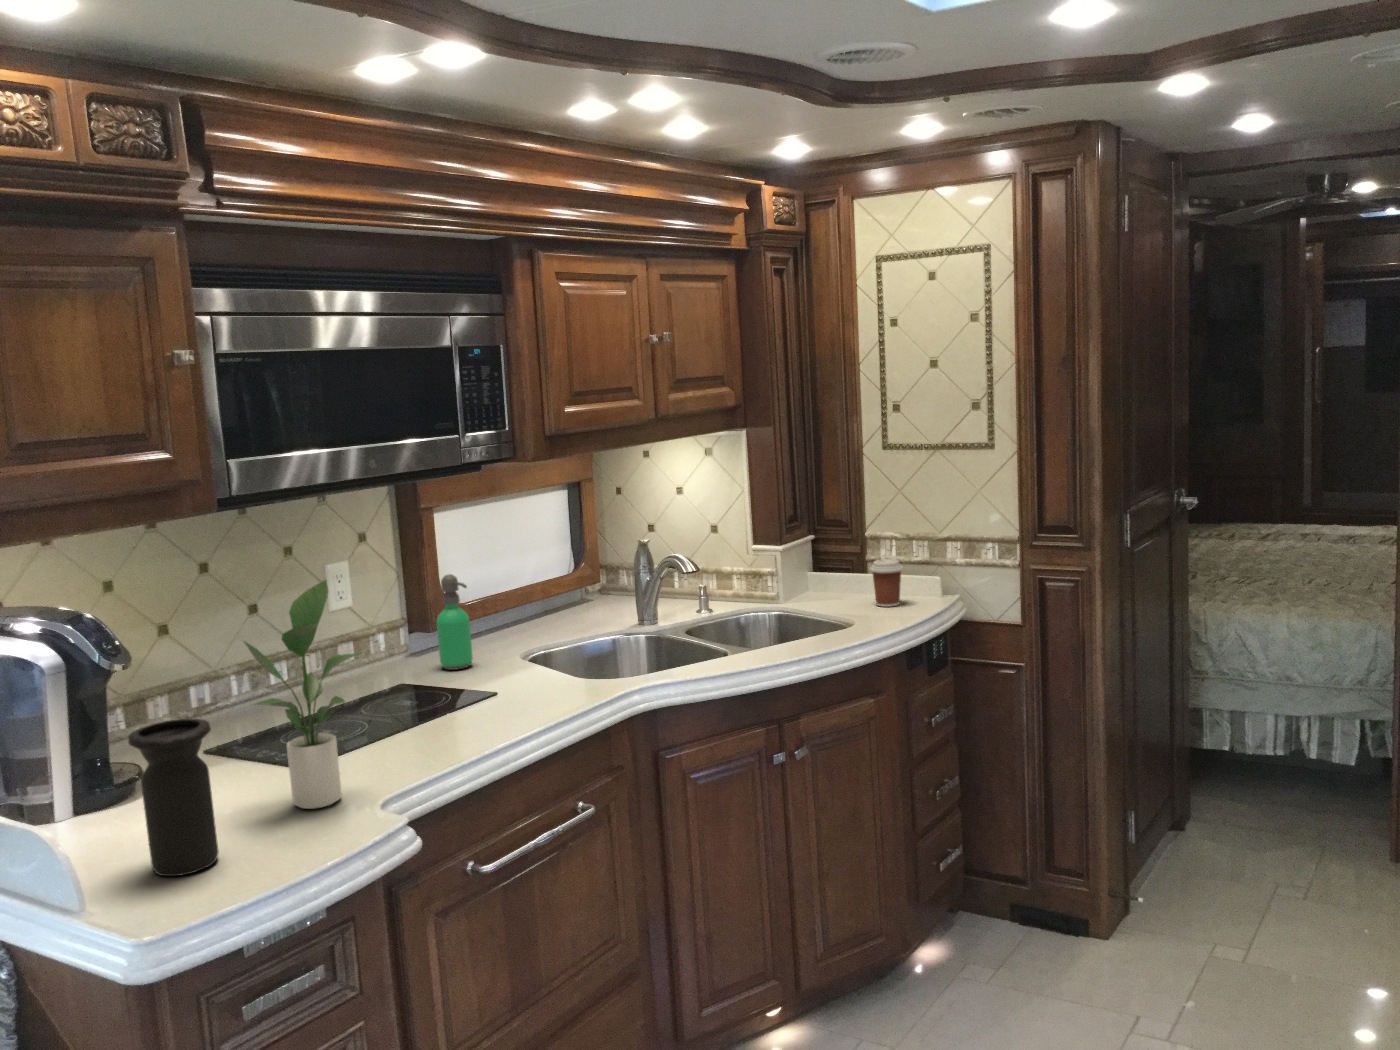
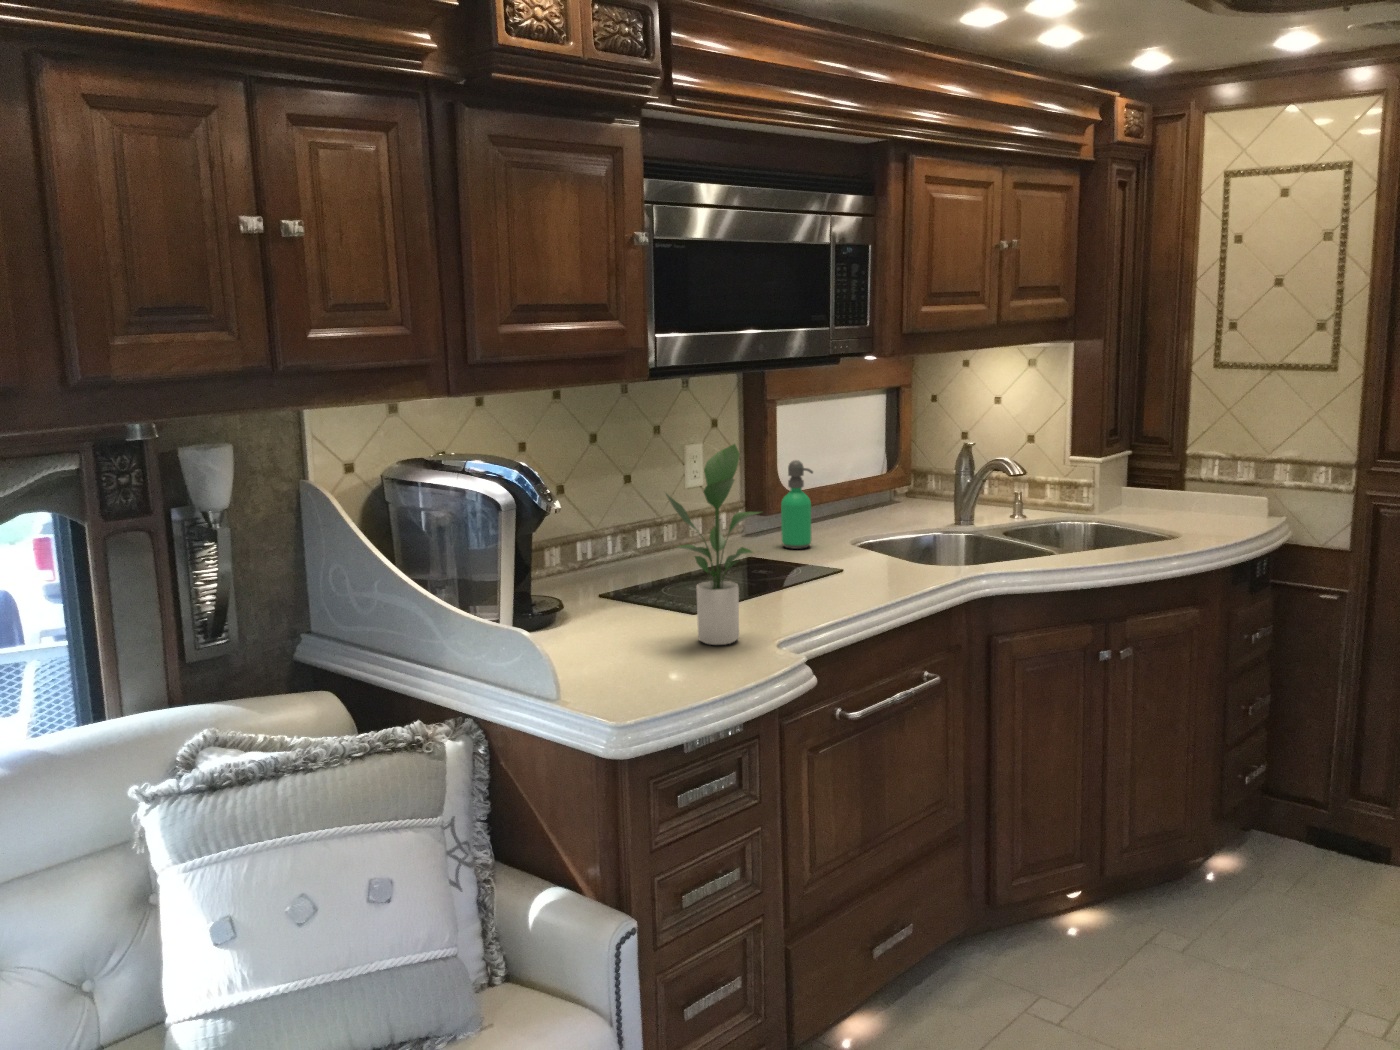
coffee cup: present [870,559,903,607] -> none [1193,477,1229,524]
vase: present [128,719,218,876] -> none [589,552,655,684]

